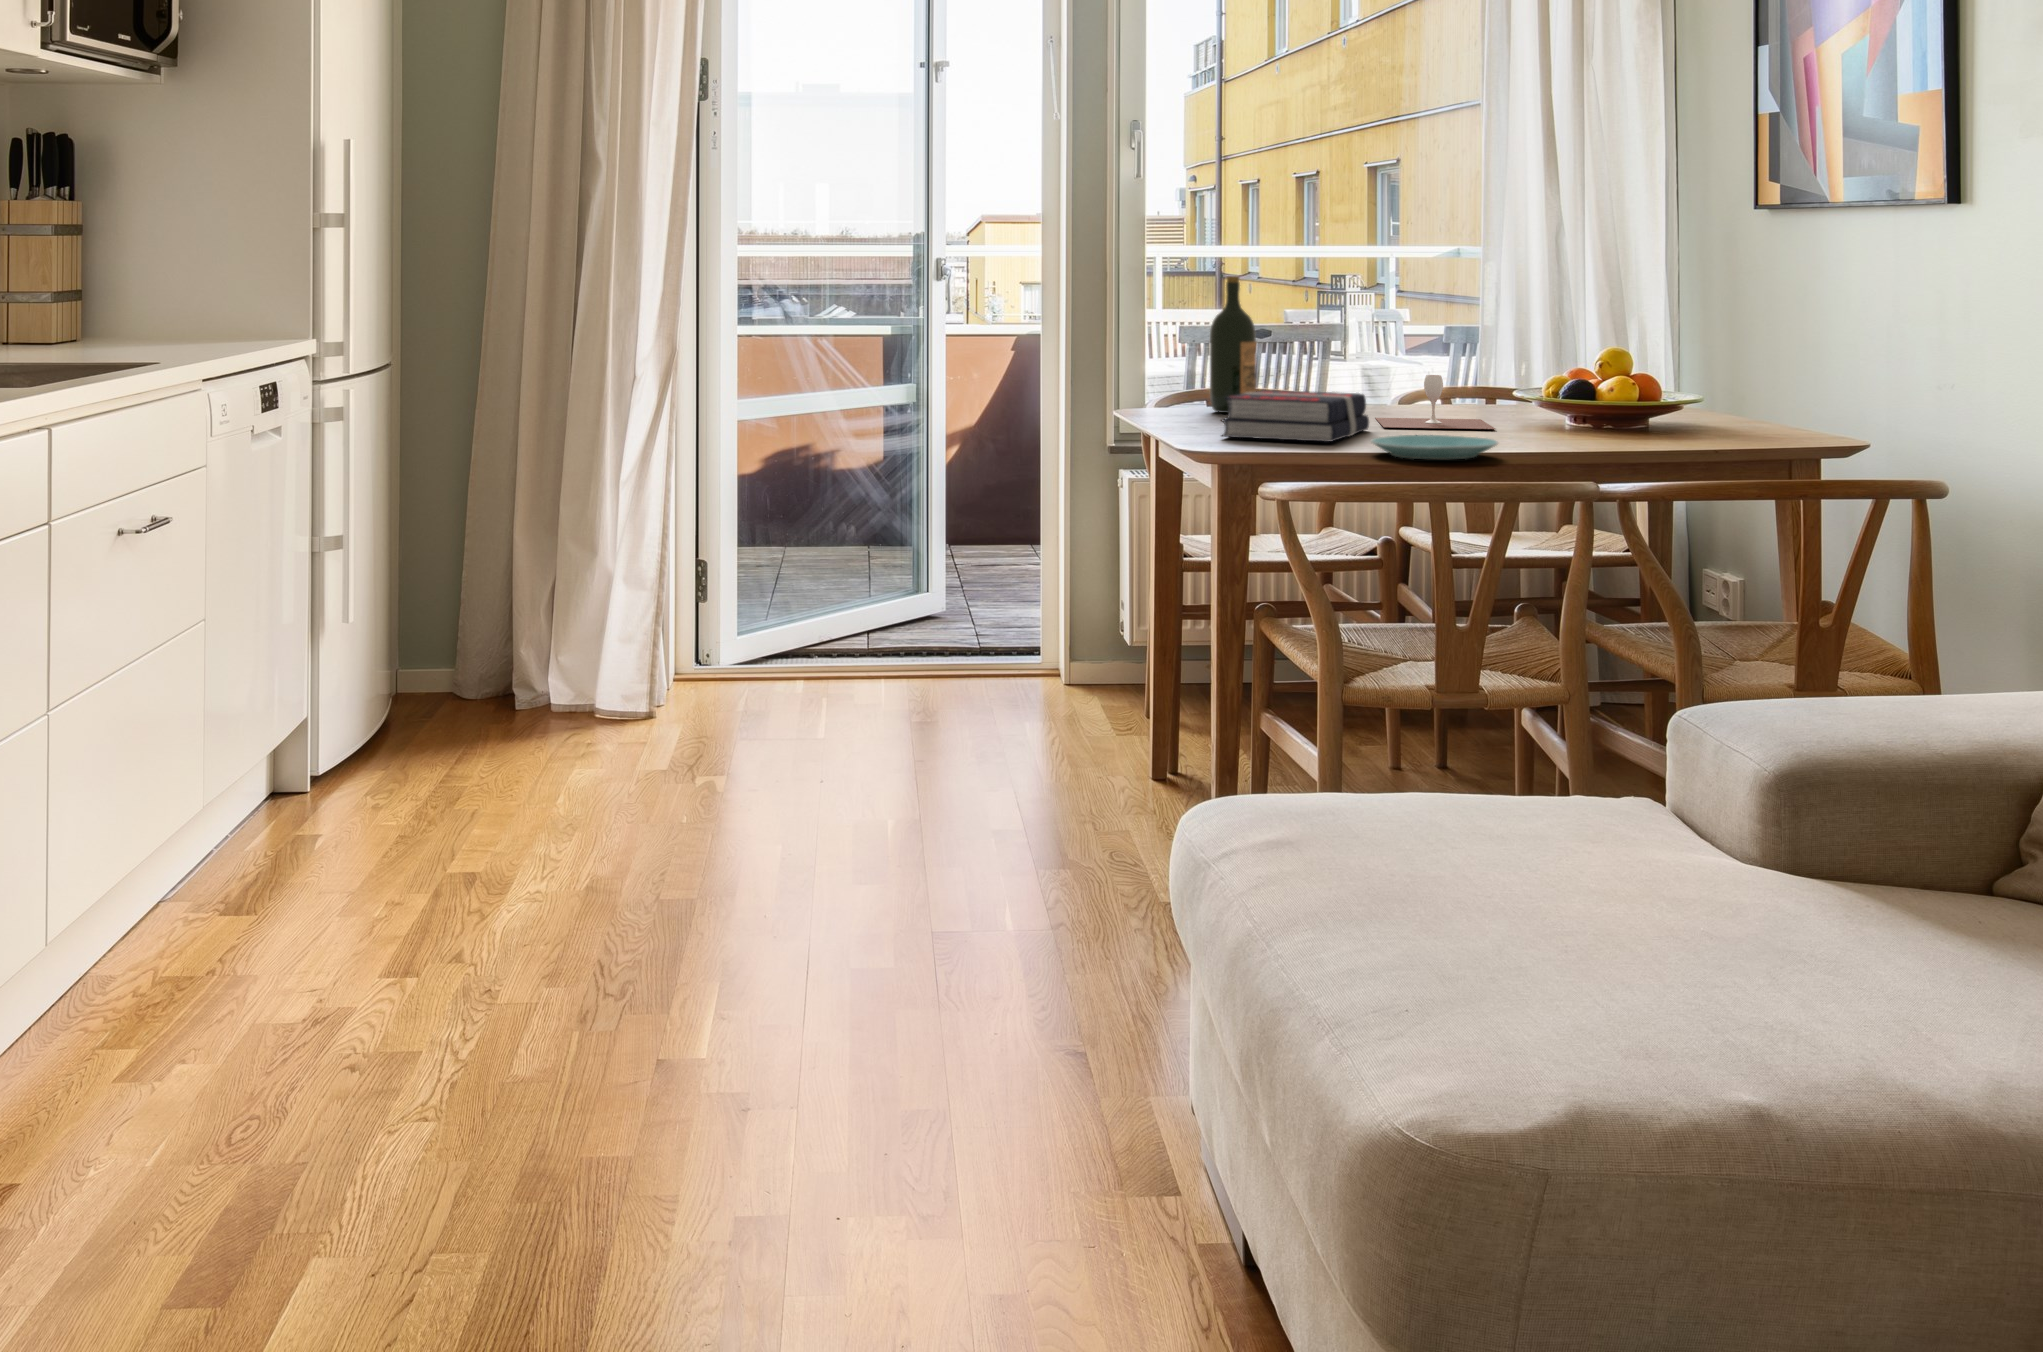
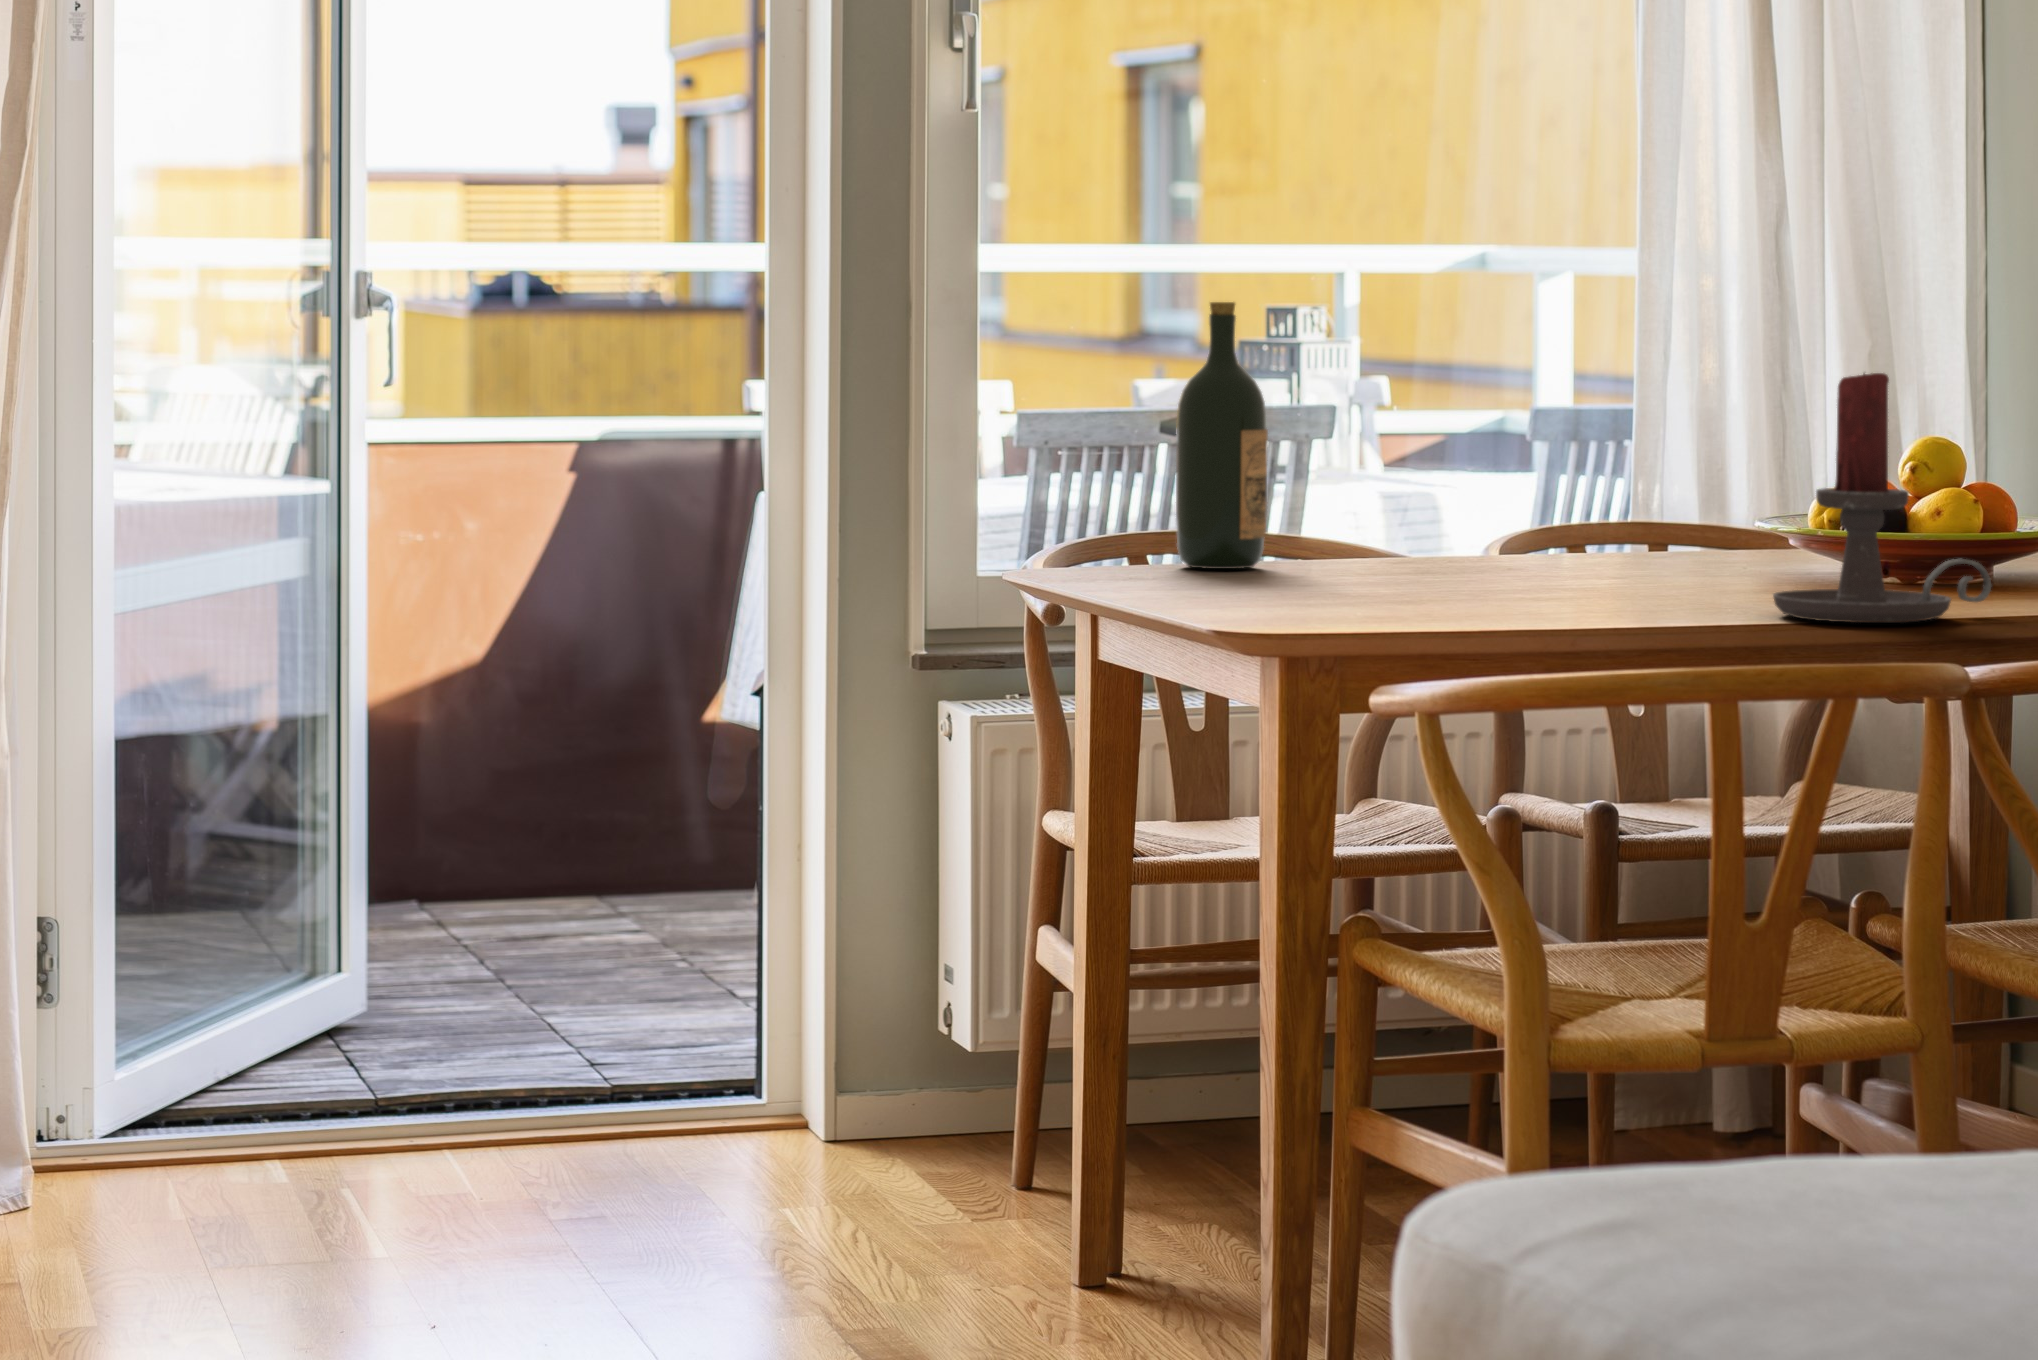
candle holder: none [1509,312,1637,450] -> present [1773,373,1991,623]
wine glass: present [1375,375,1495,429] -> none [1493,491,1729,590]
book: present [1222,390,1369,442] -> none [1249,522,1505,615]
plate: present [1370,435,1498,459] -> none [1543,599,1774,641]

